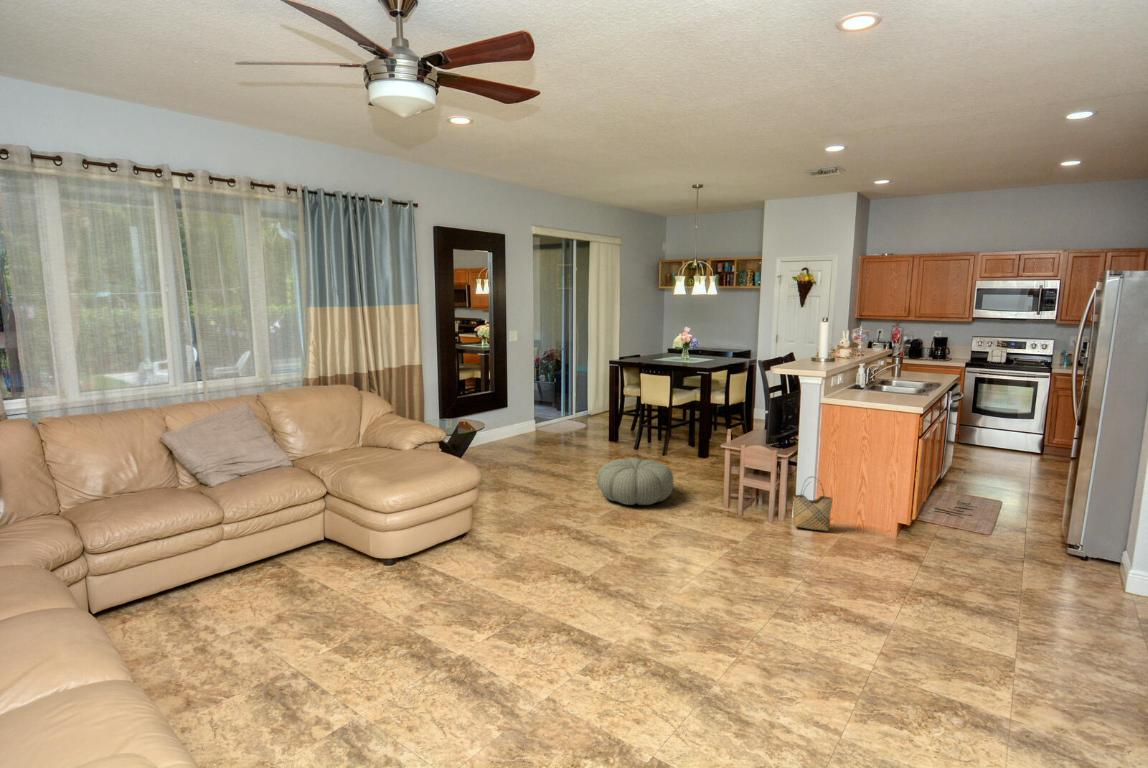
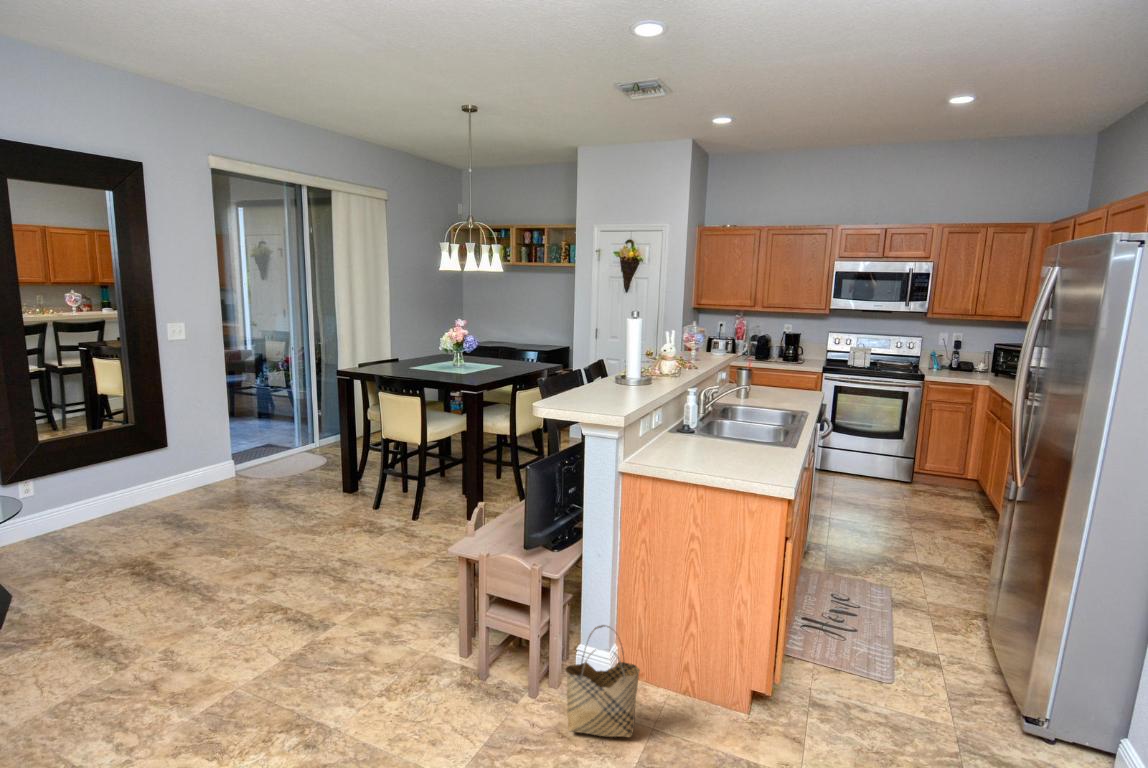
pouf: present [597,458,674,505] -> none [203,569,370,691]

